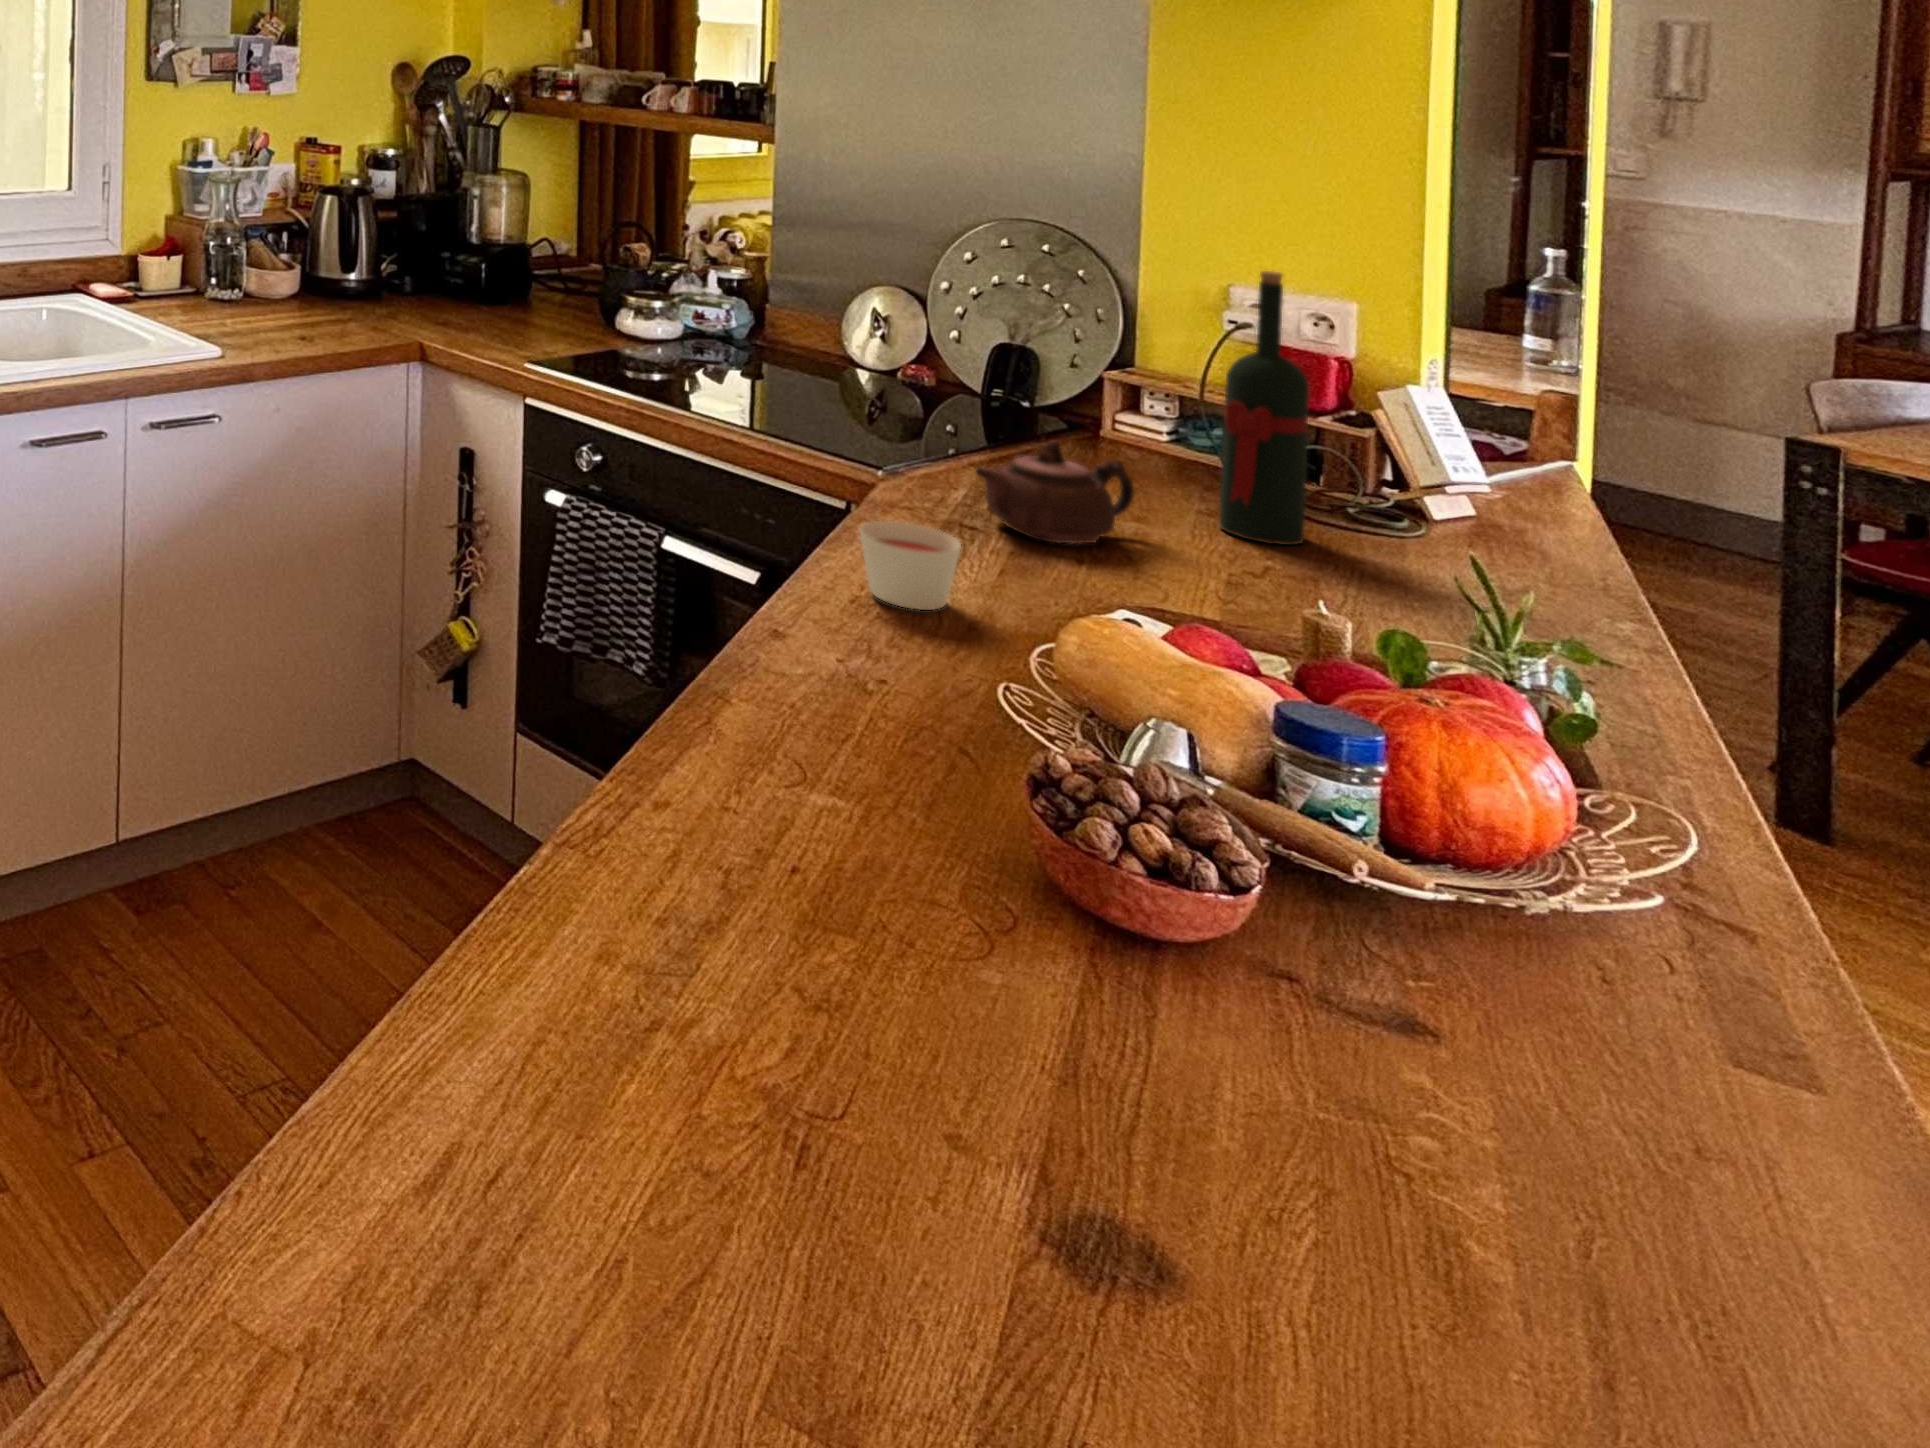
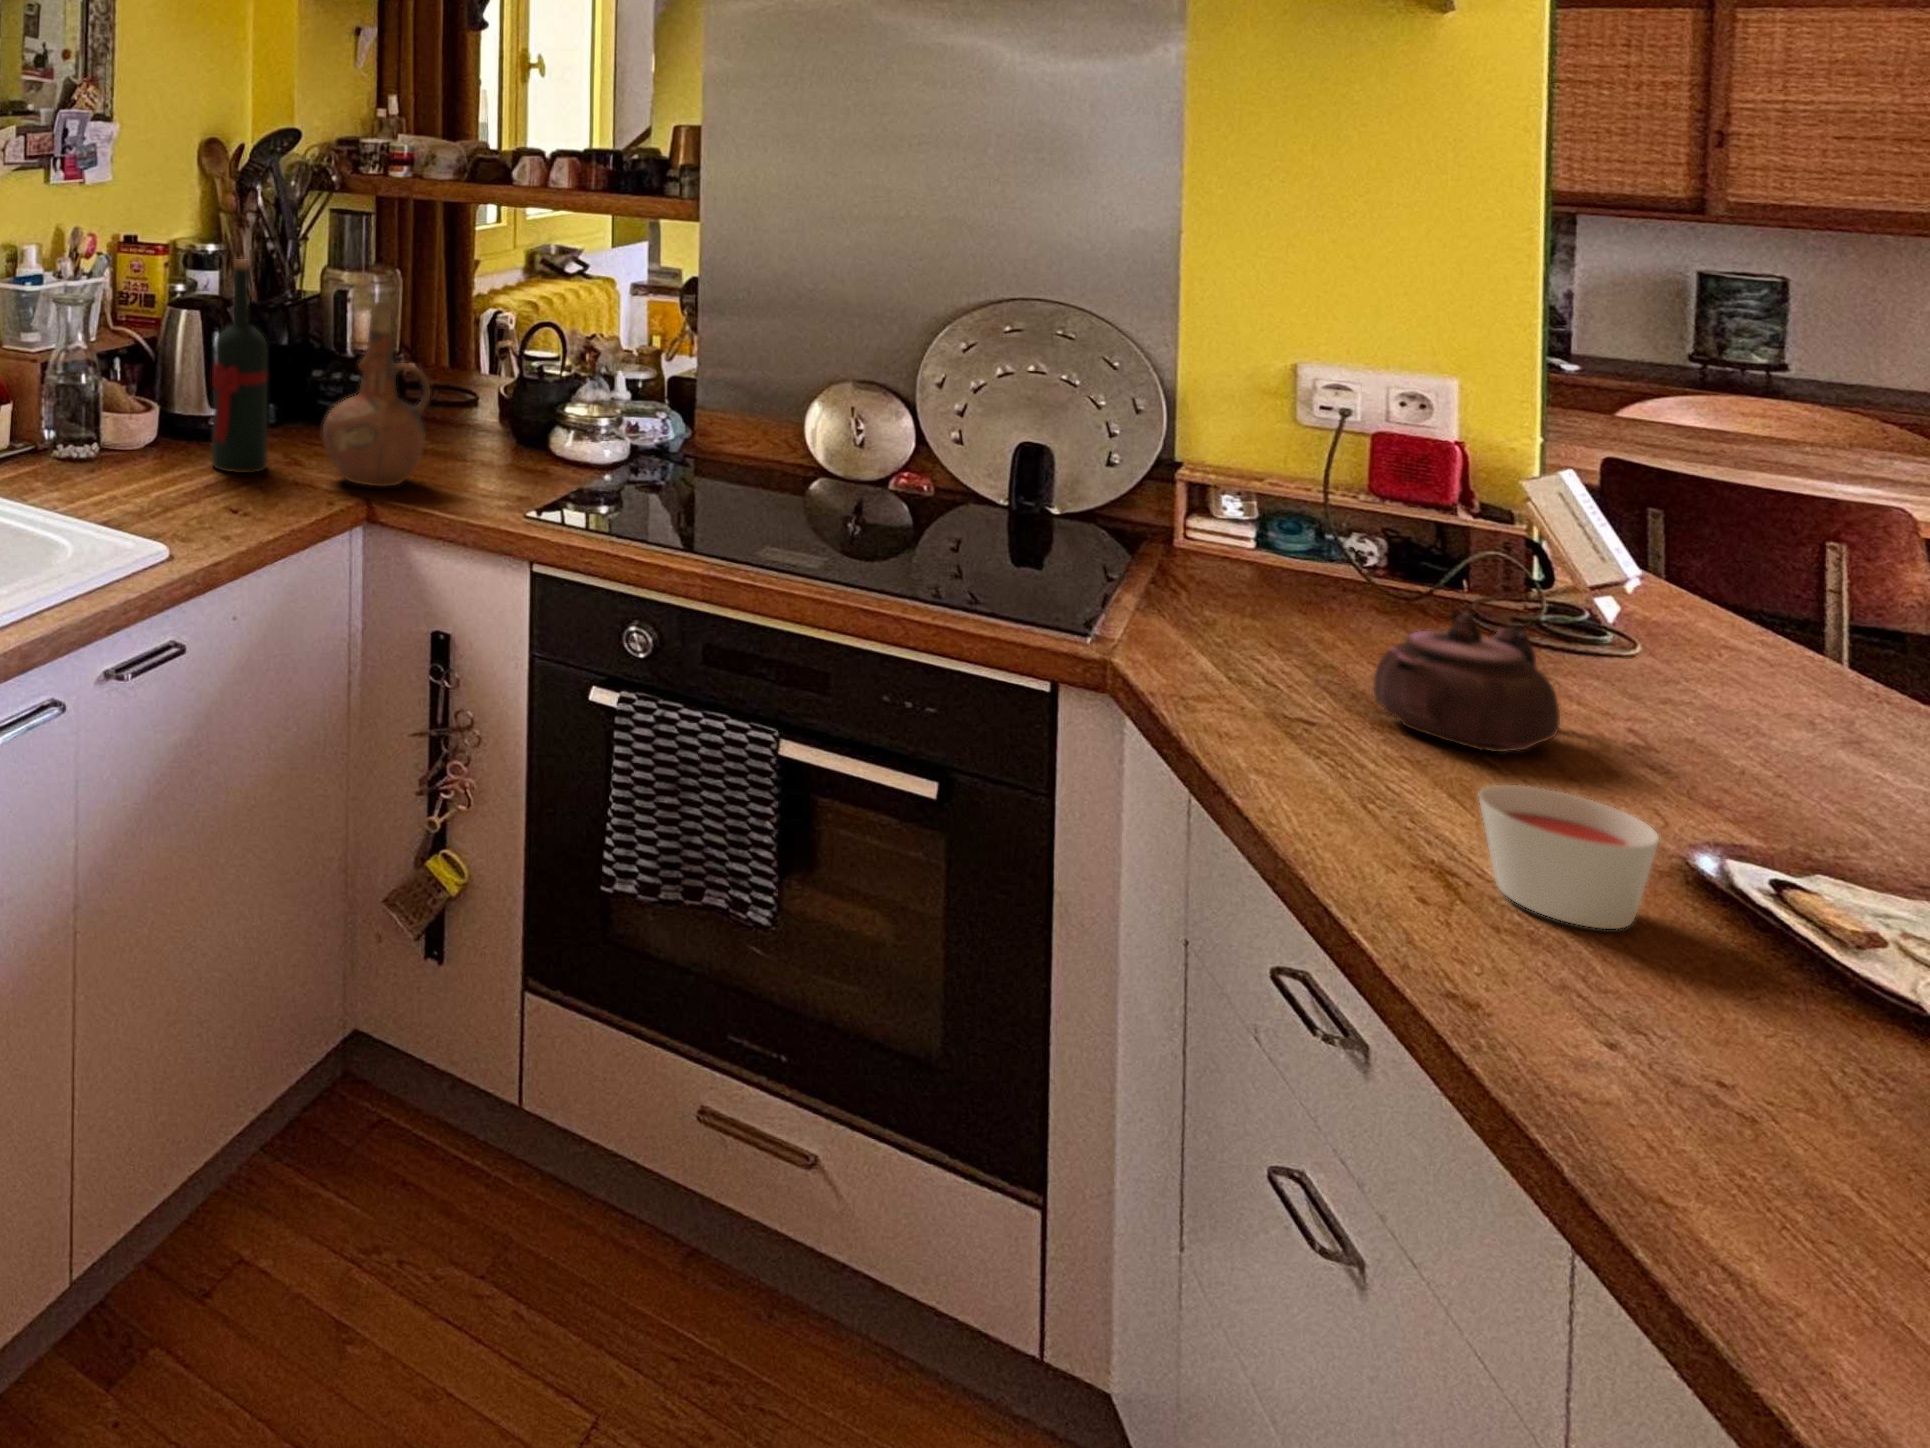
ceramic pitcher: none [398,191,484,333] -> present [323,302,430,486]
wine bottle: present [1219,271,1309,545] -> present [212,259,267,473]

